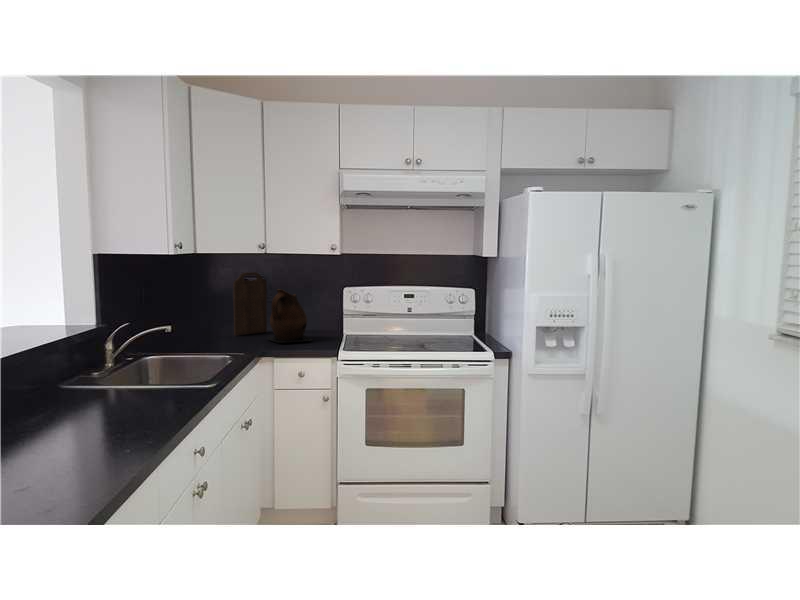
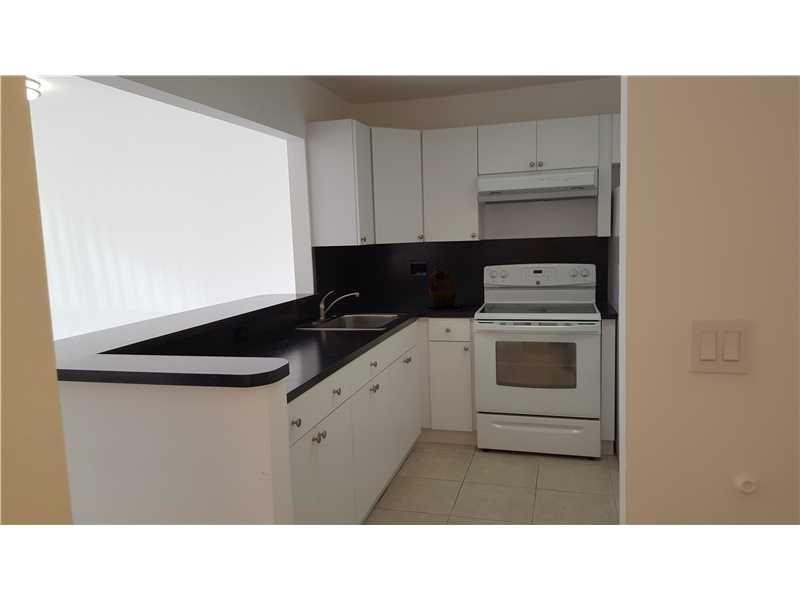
cutting board: present [233,272,267,336] -> none [403,256,429,304]

